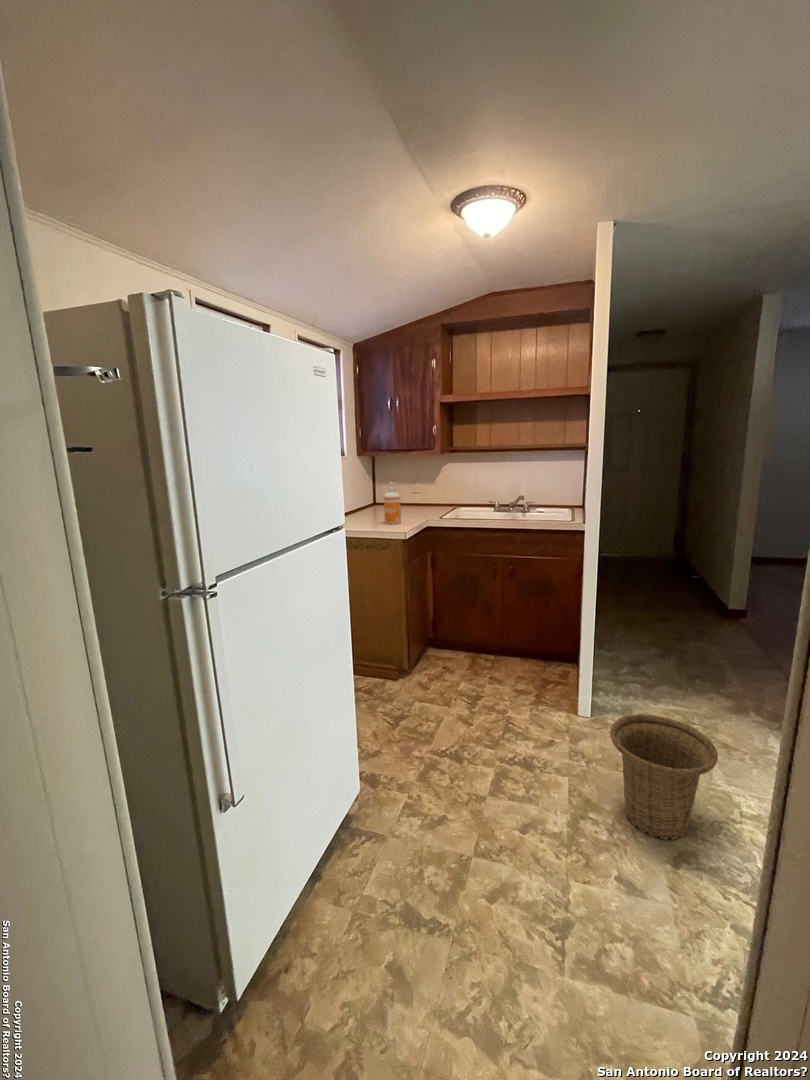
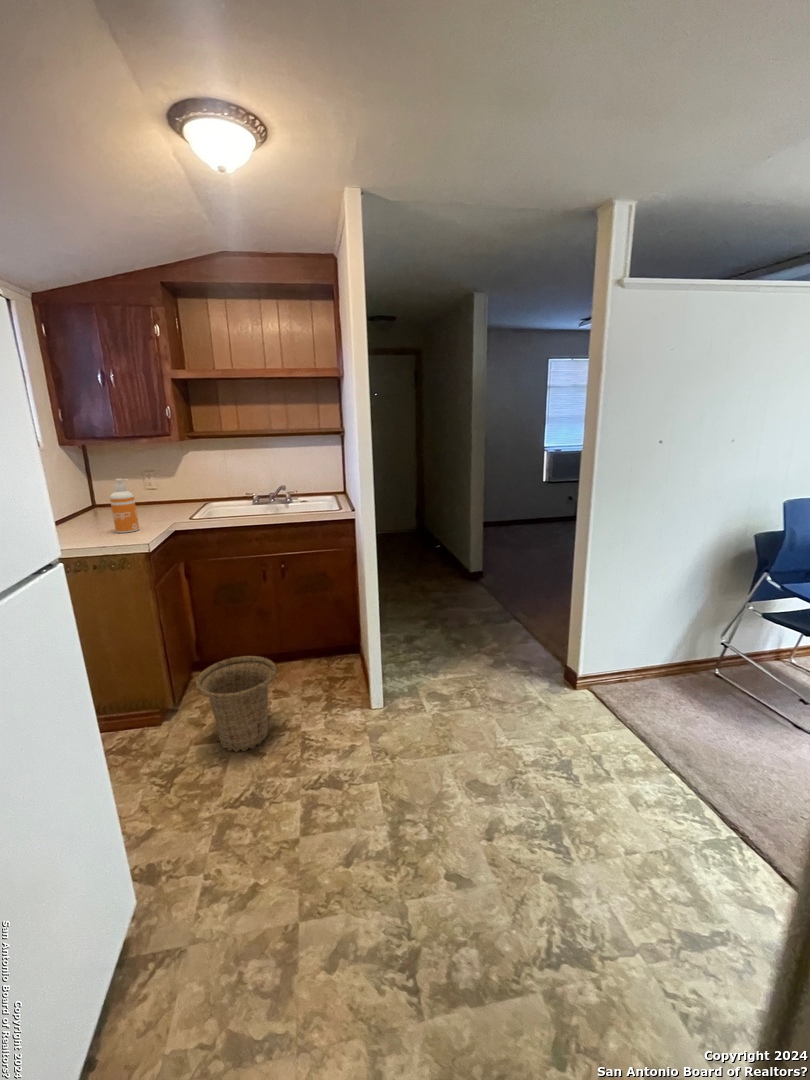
basket: present [610,714,718,839] -> present [196,656,277,752]

